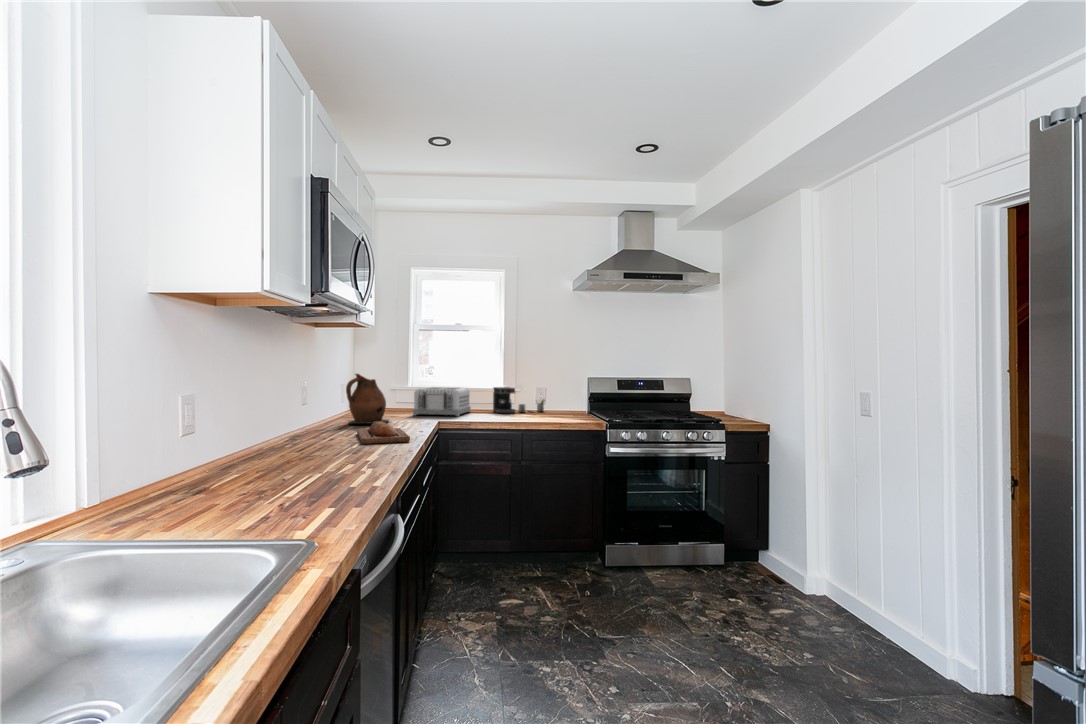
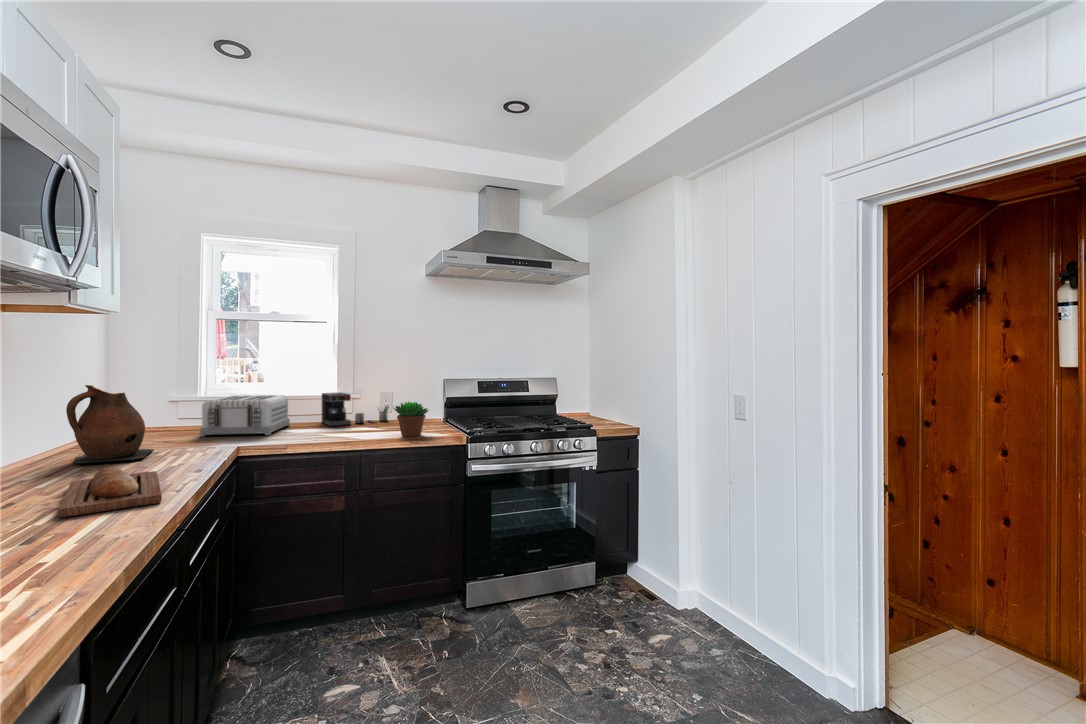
succulent plant: none [547,392,576,421] -> present [394,402,428,437]

